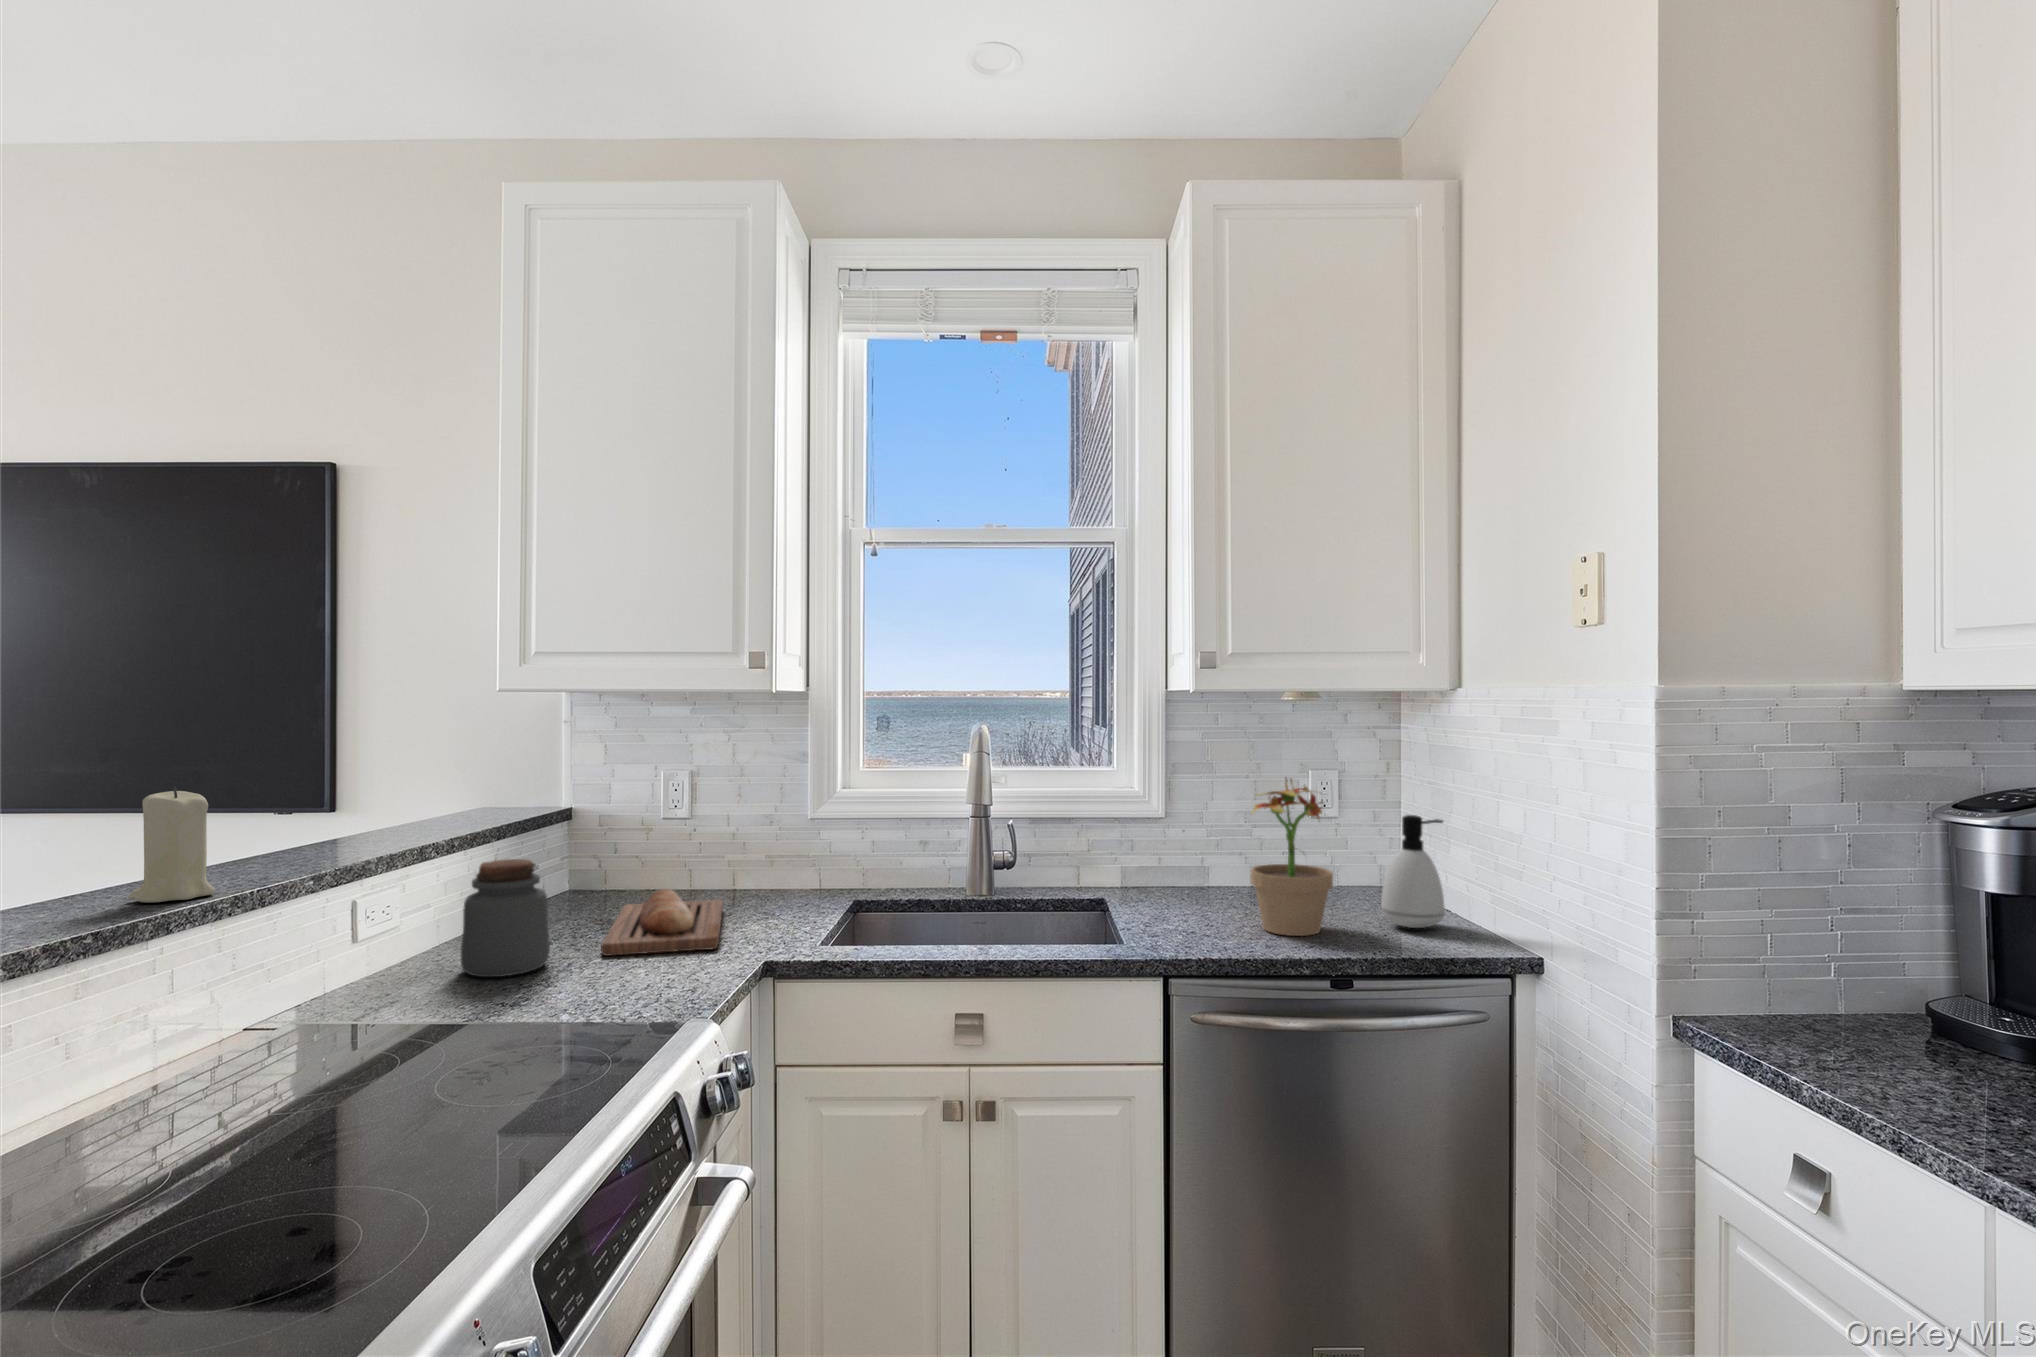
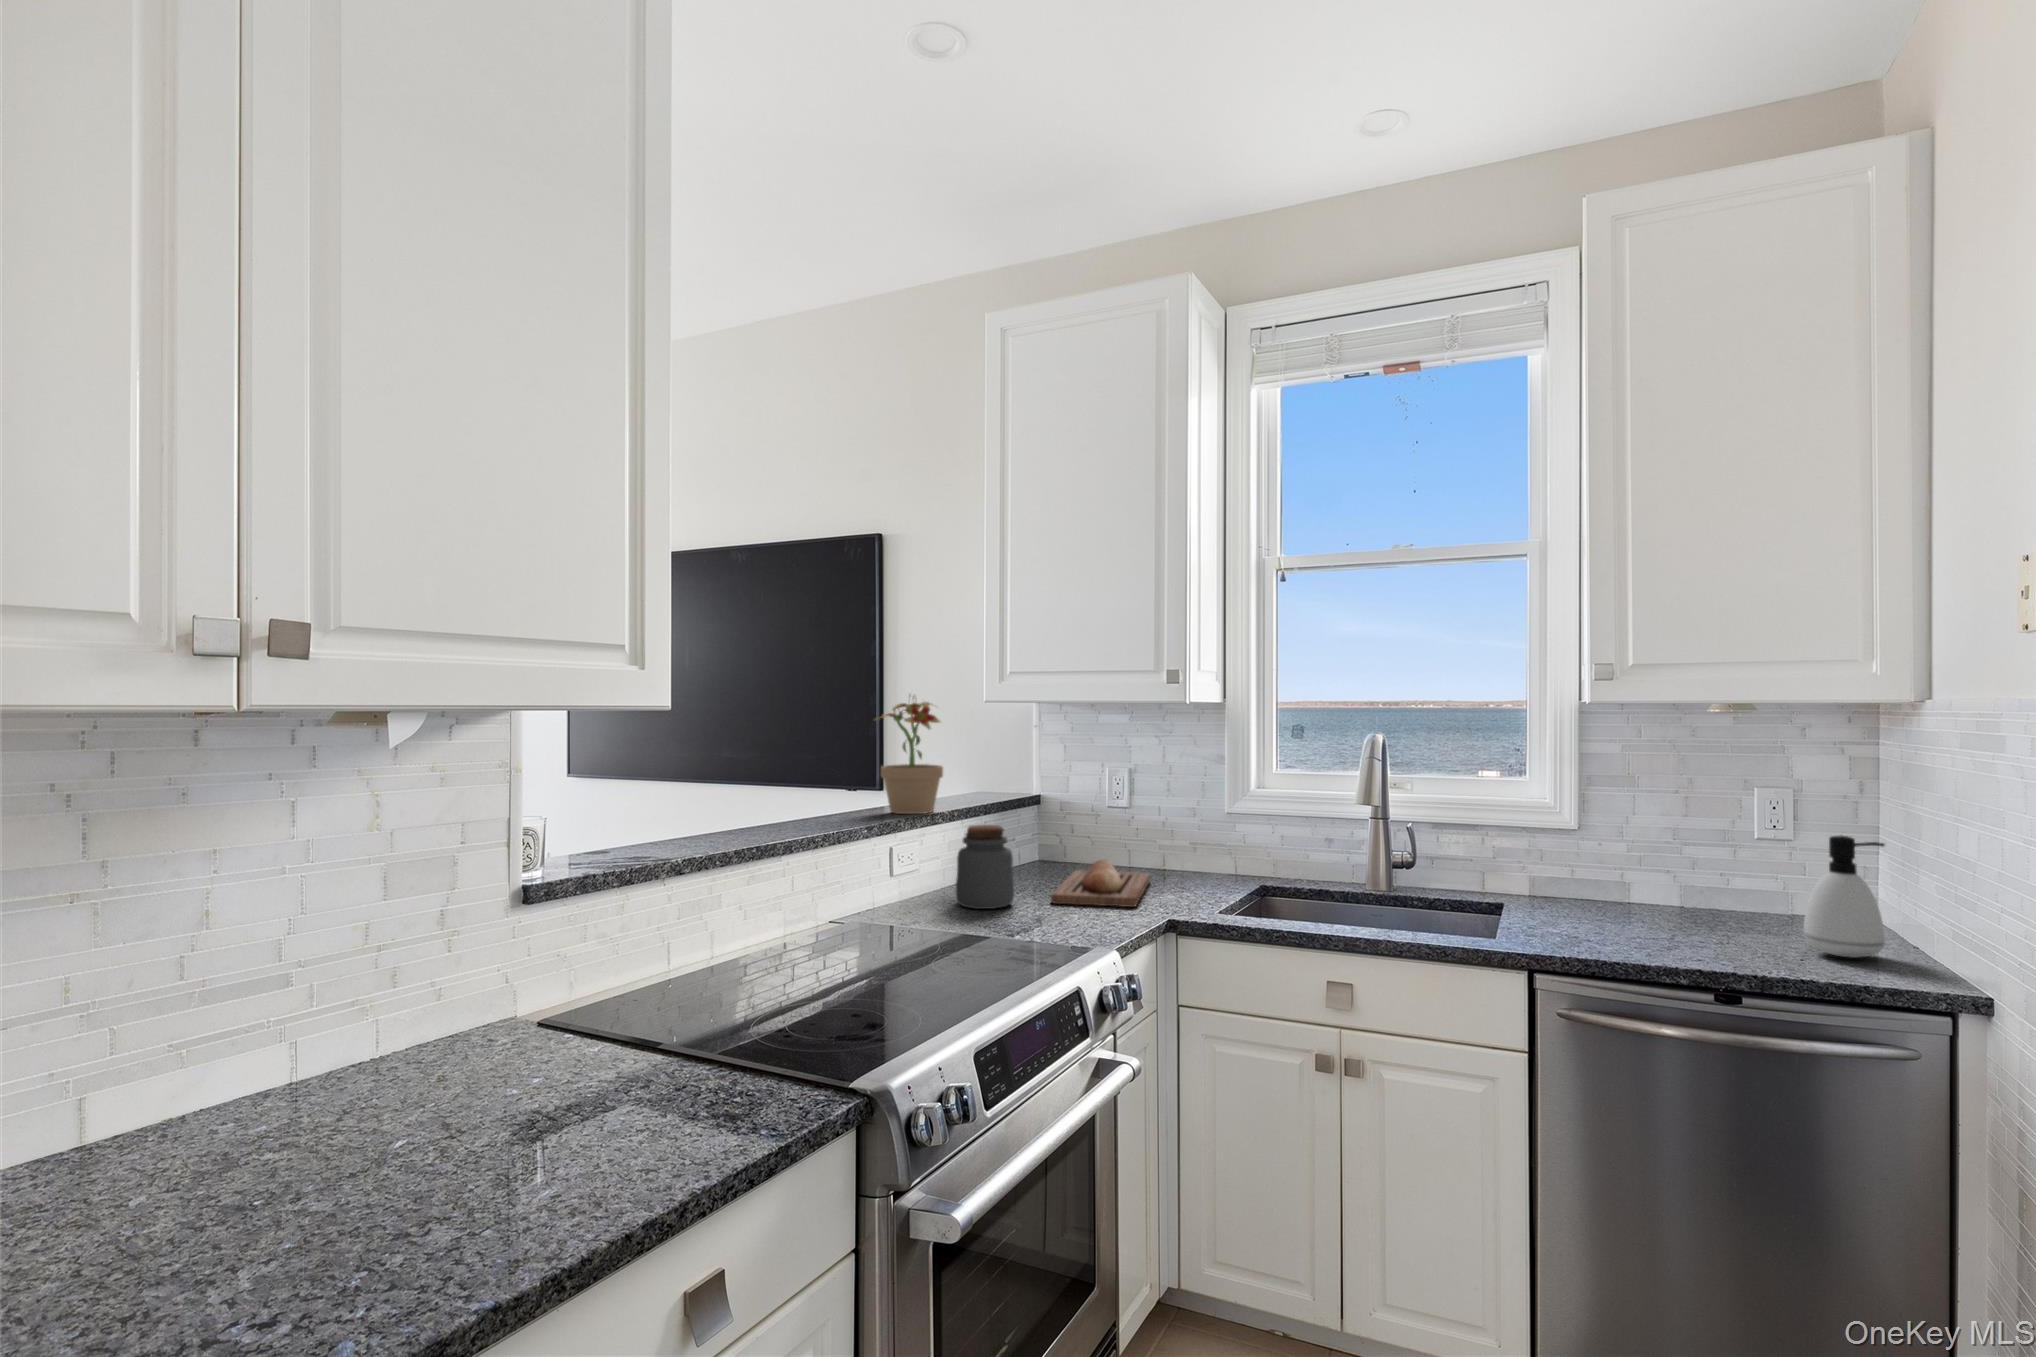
potted plant: present [1251,778,1333,936] -> present [875,702,943,814]
candle: present [129,787,215,903] -> none [769,761,813,833]

